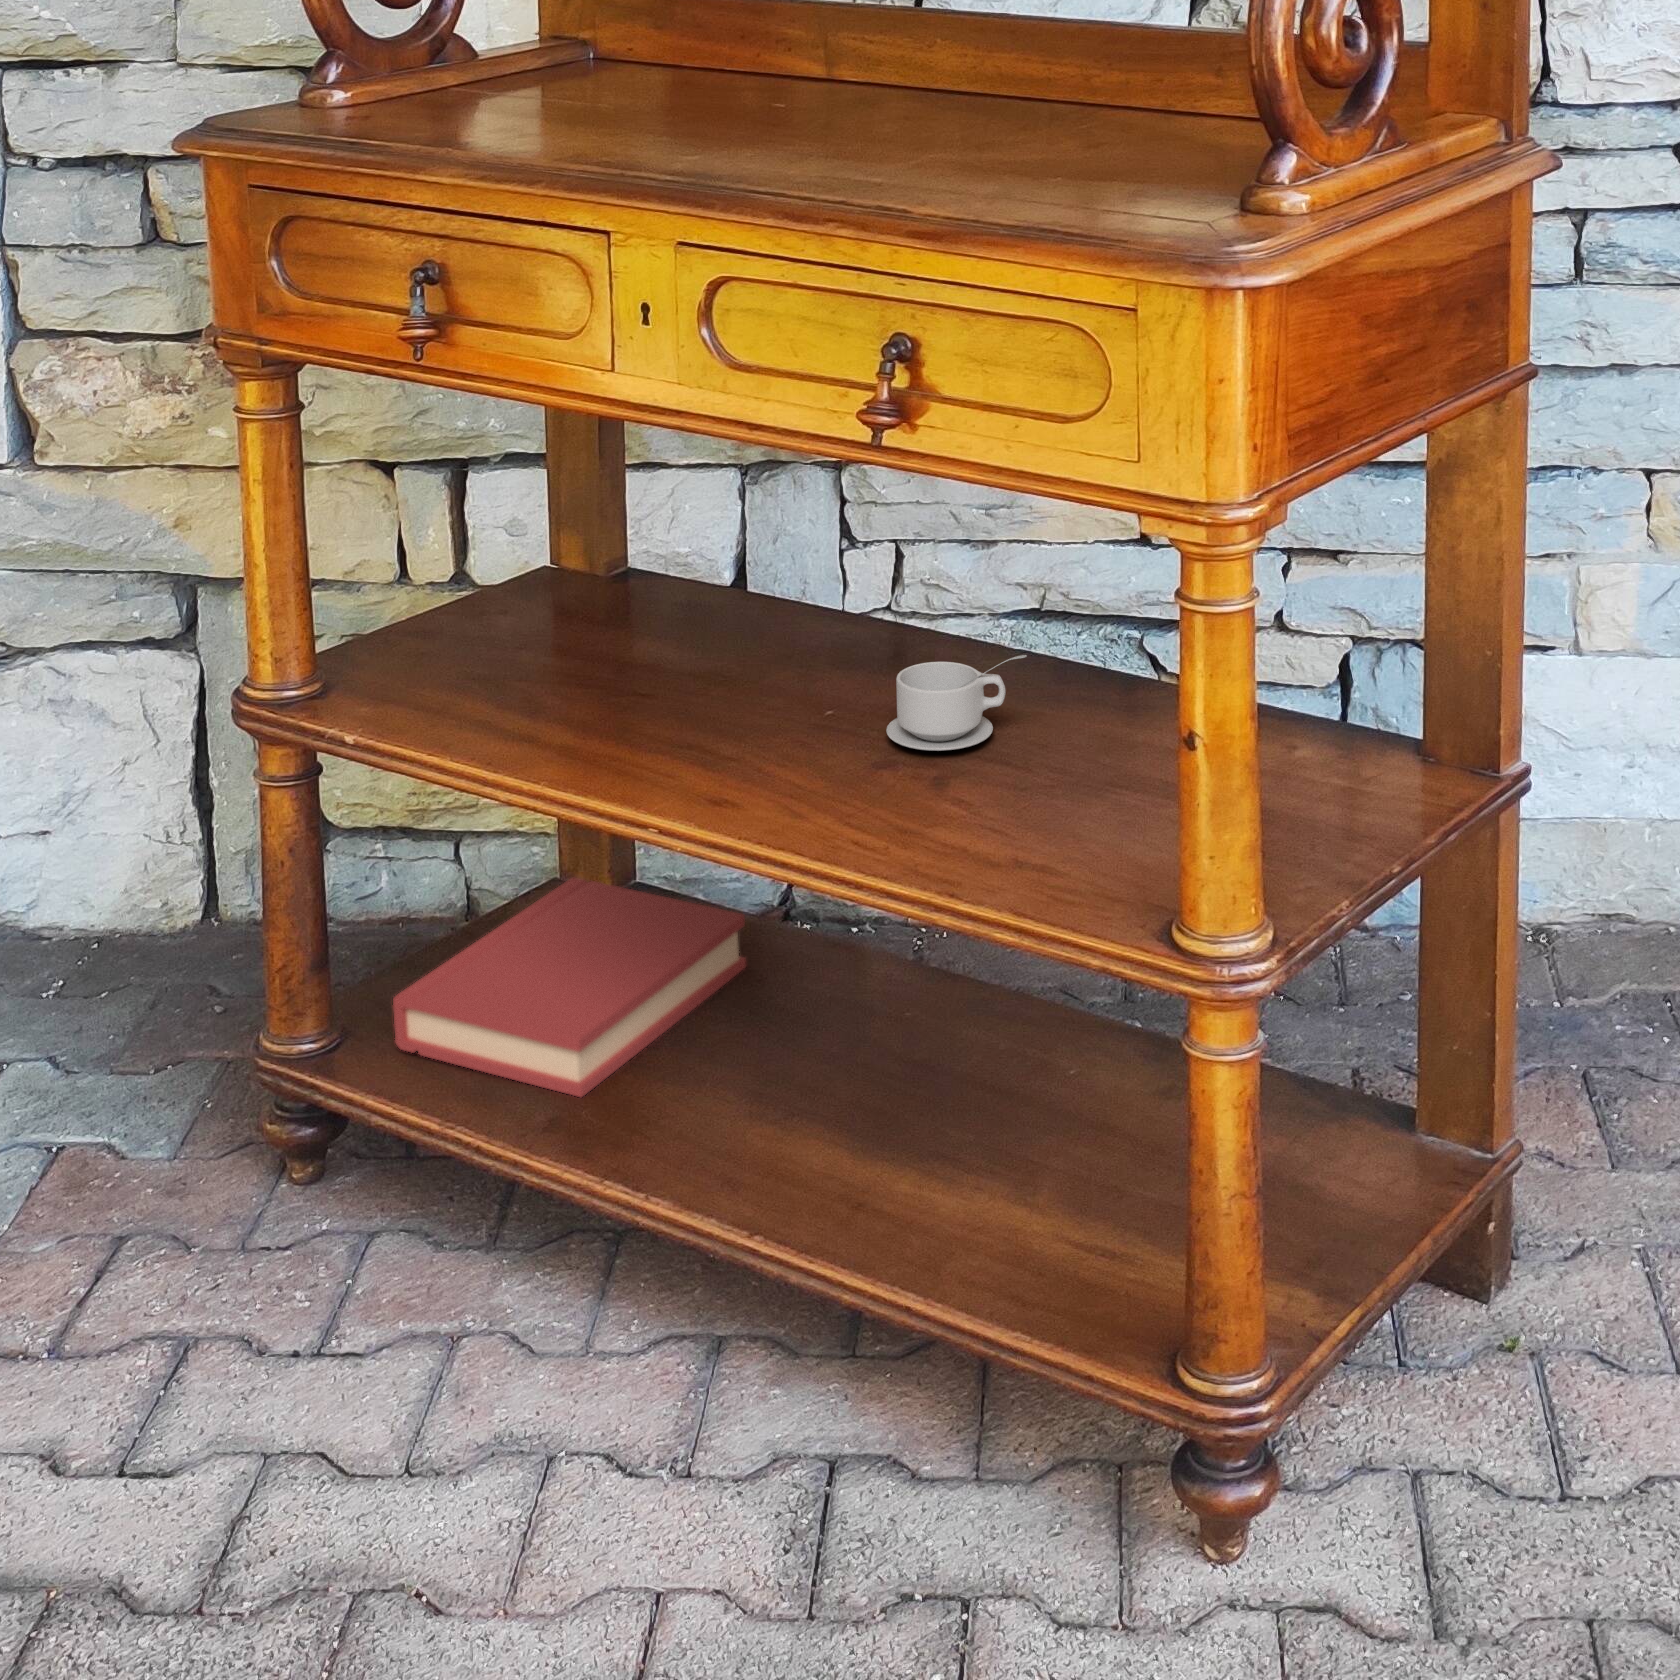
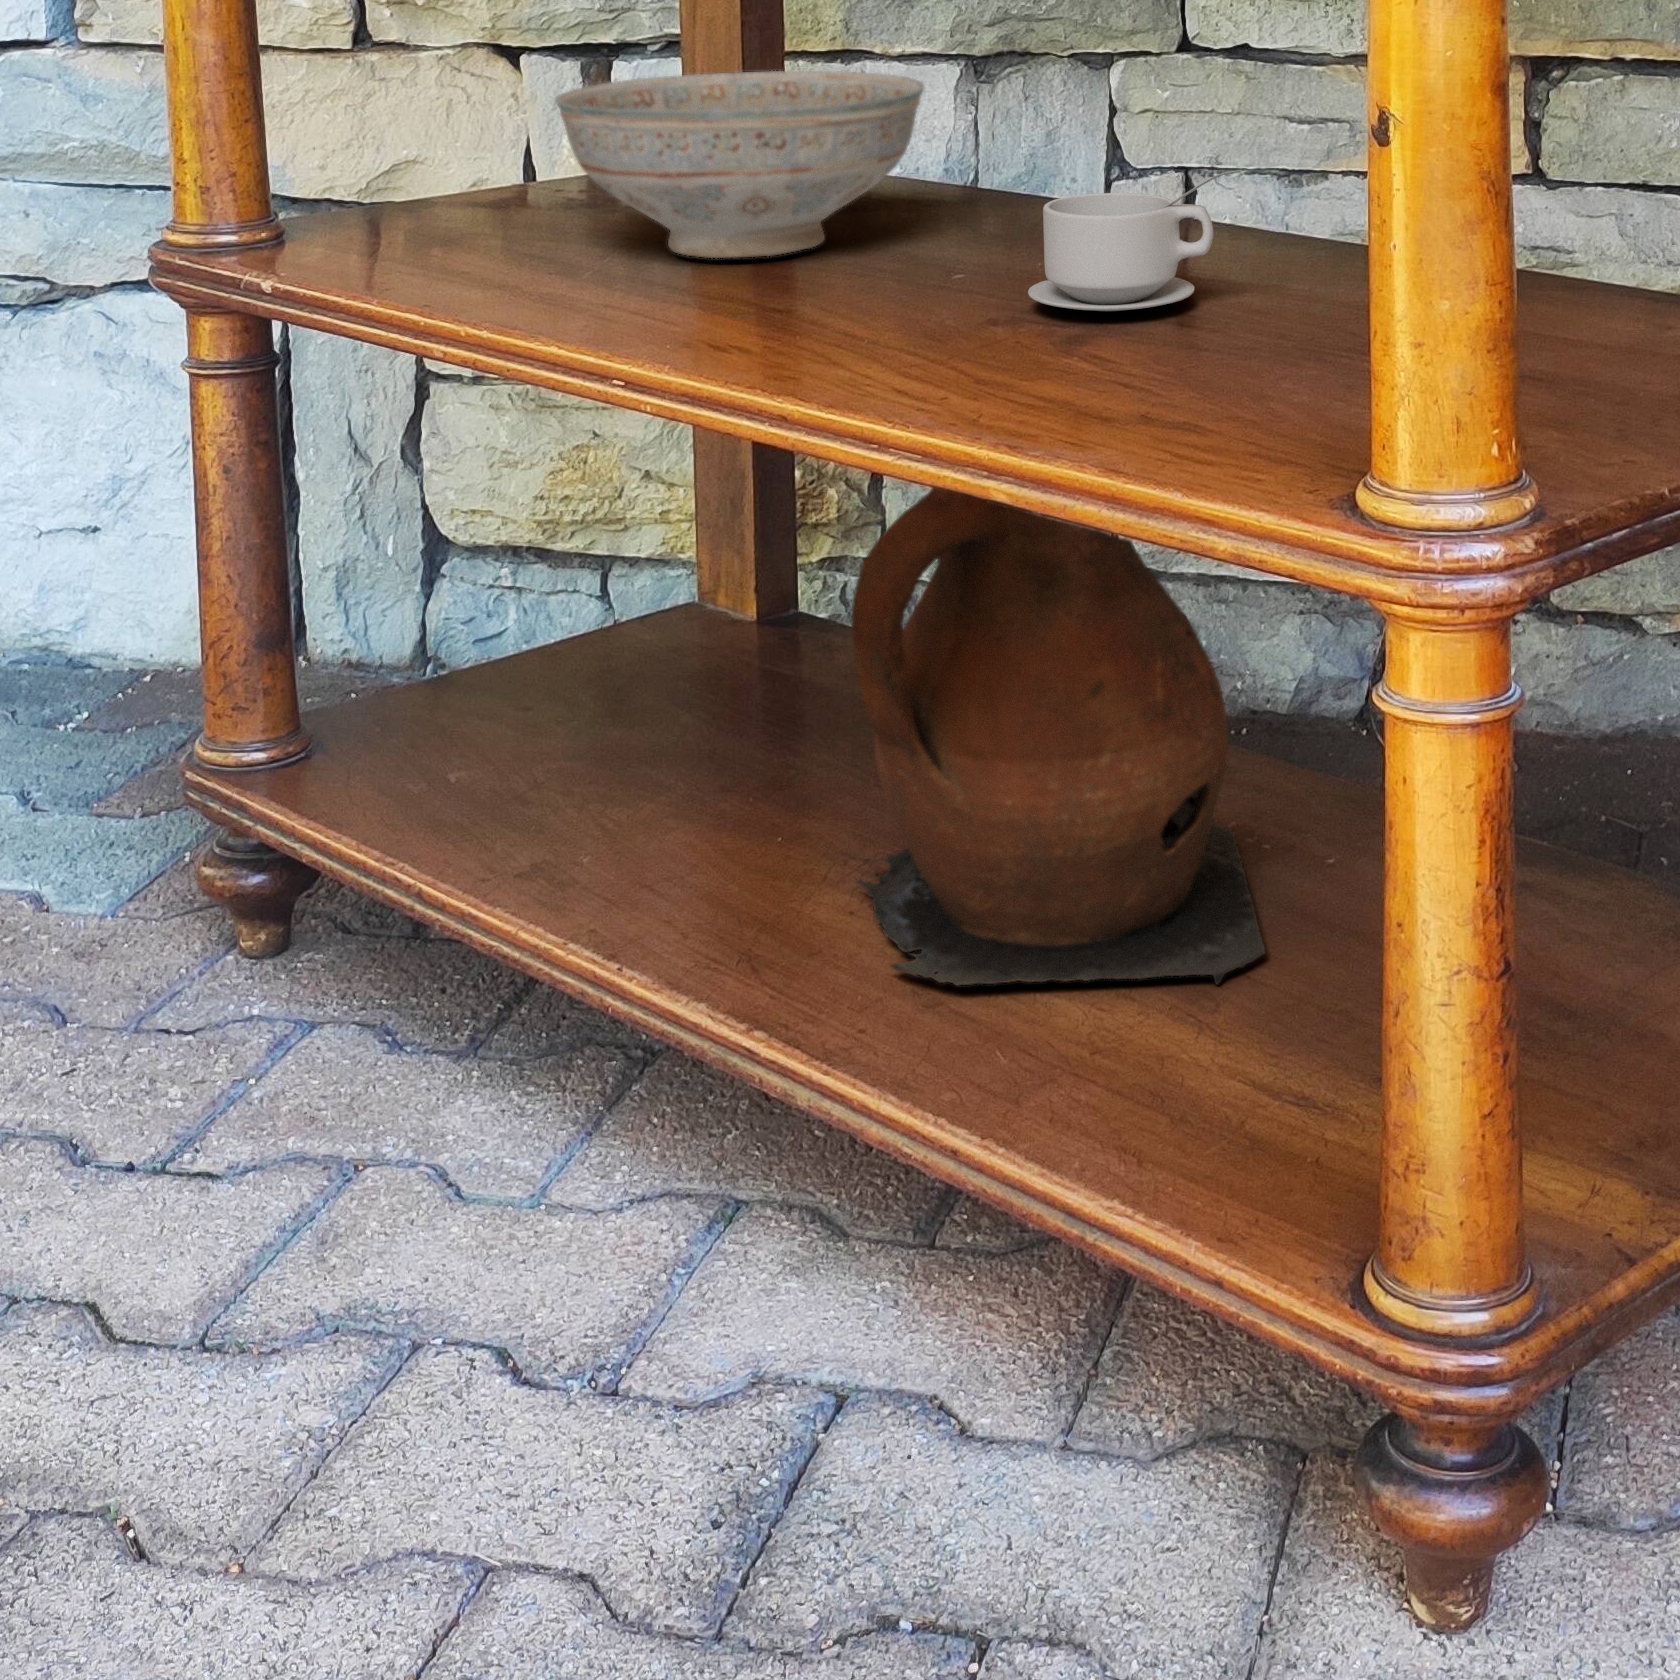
decorative bowl: none [533,542,781,696] -> present [555,71,924,258]
ceramic pitcher: none [765,836,1049,1186] -> present [851,486,1265,985]
hardback book: present [393,878,746,1097] -> none [384,591,914,853]

